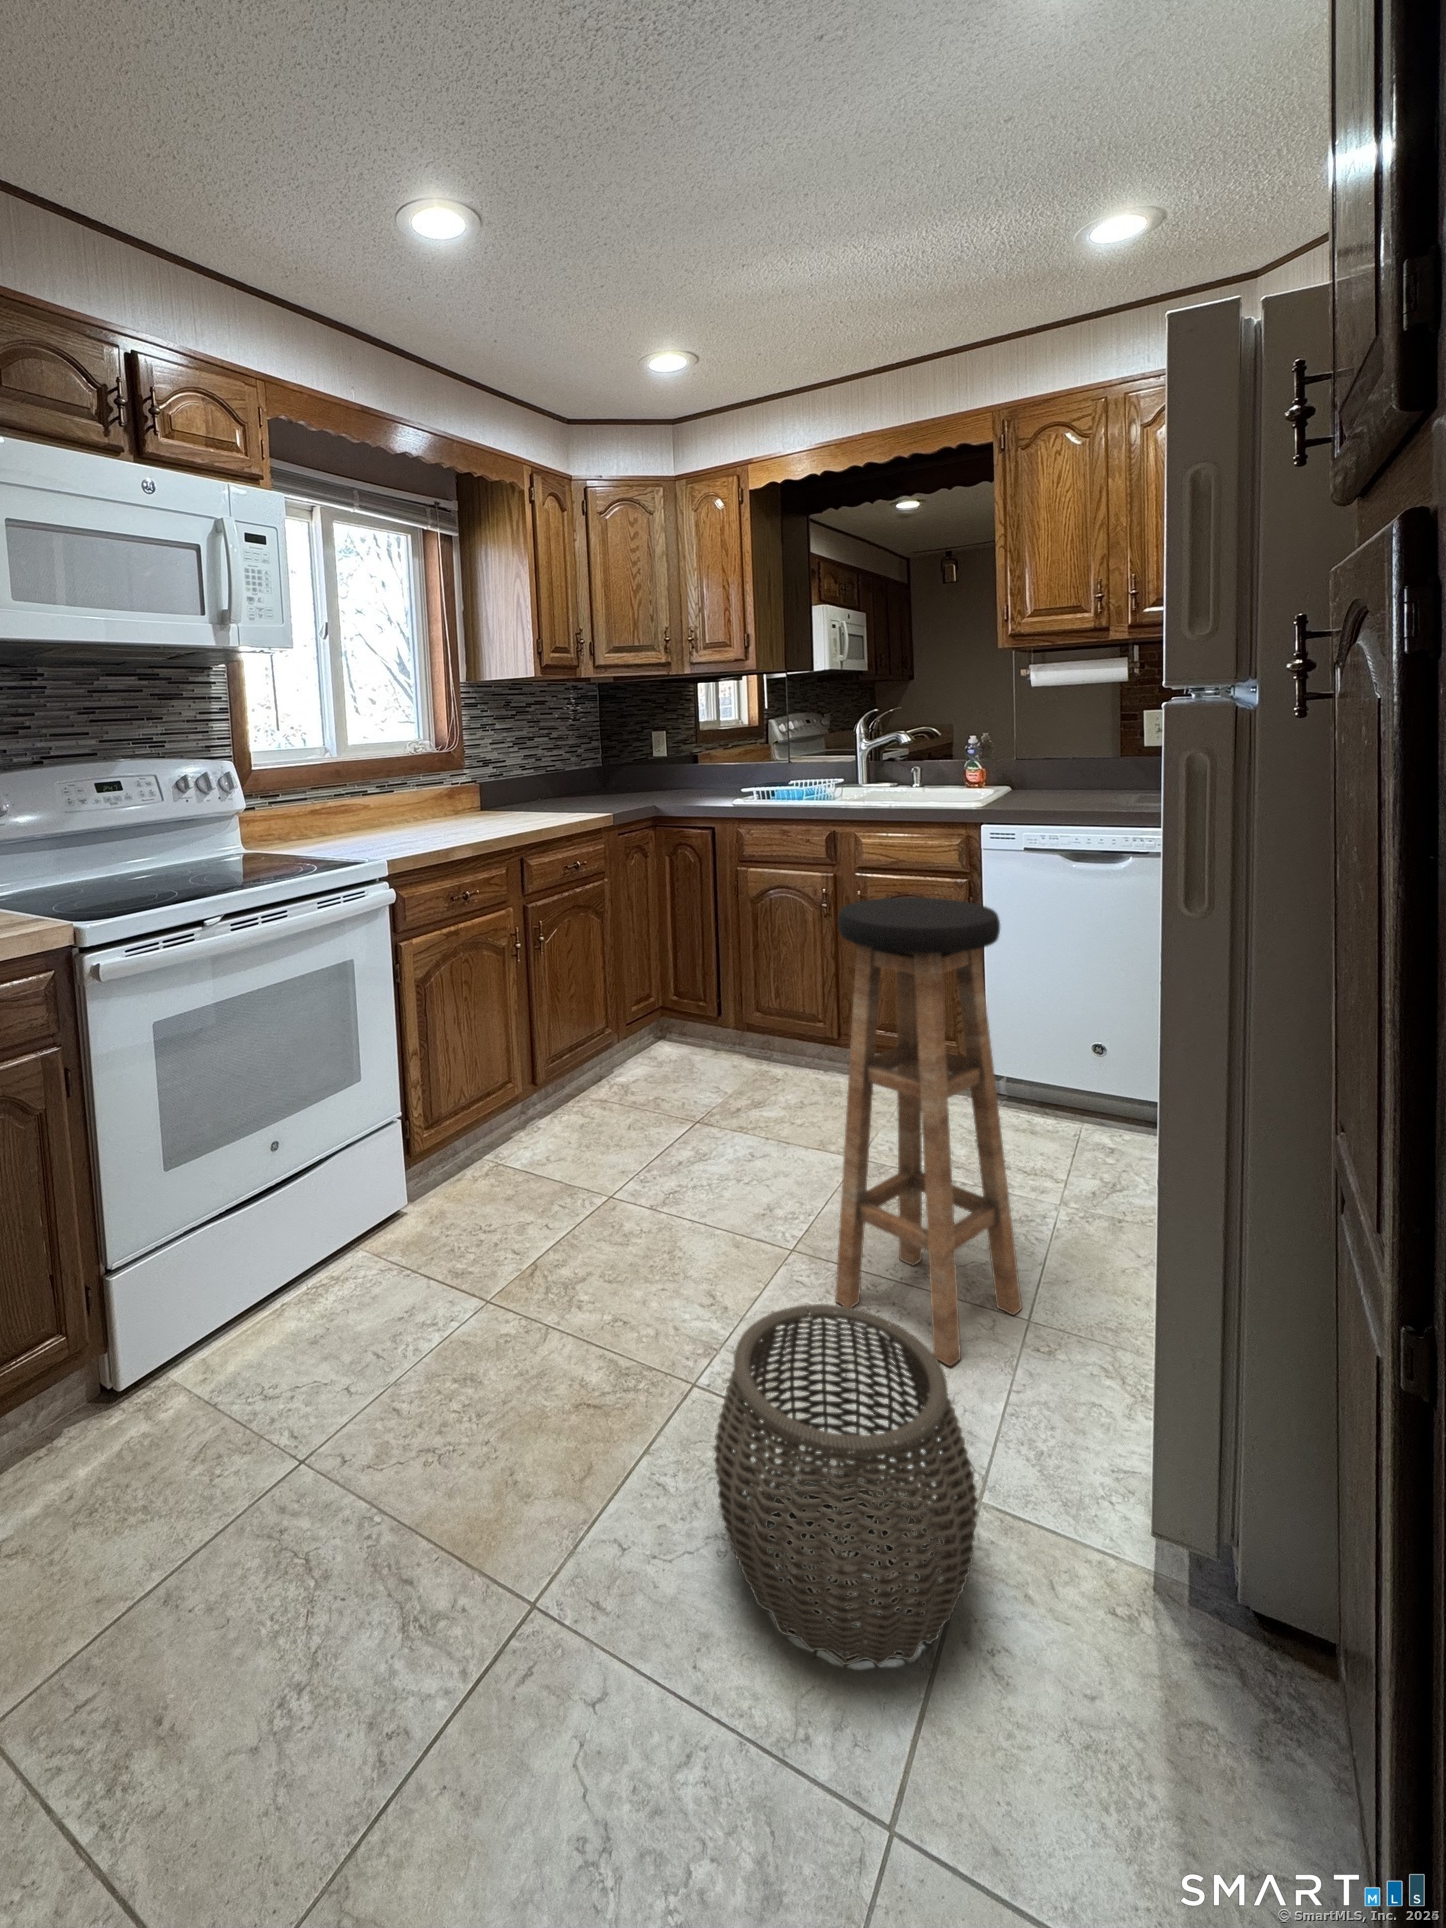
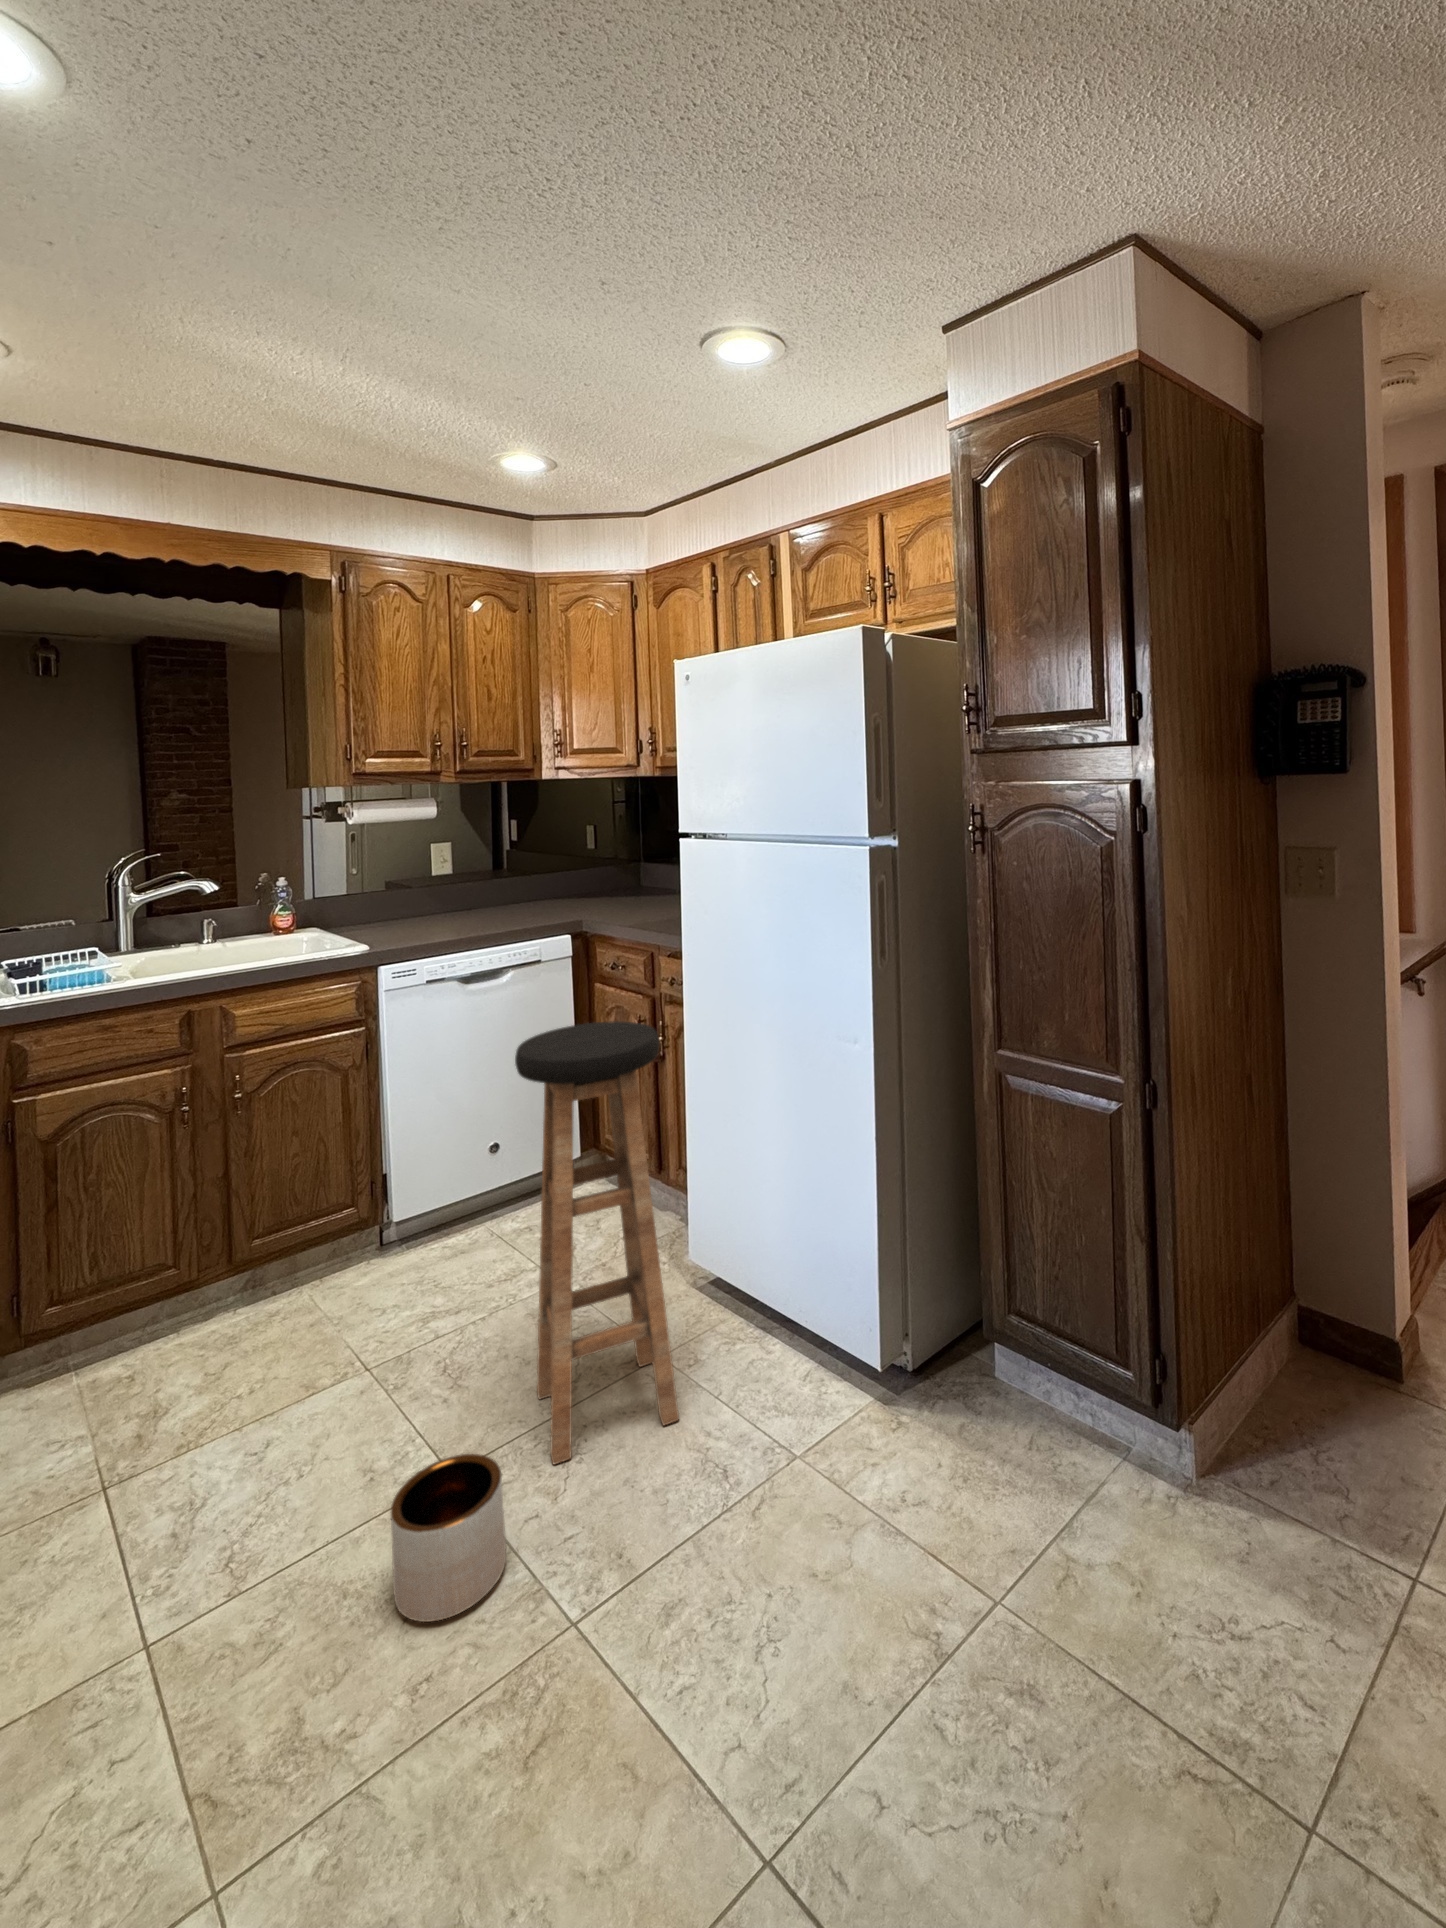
planter: none [655,1202,743,1320] -> present [391,1454,506,1622]
woven basket: present [714,1304,978,1666] -> none [716,1344,921,1637]

